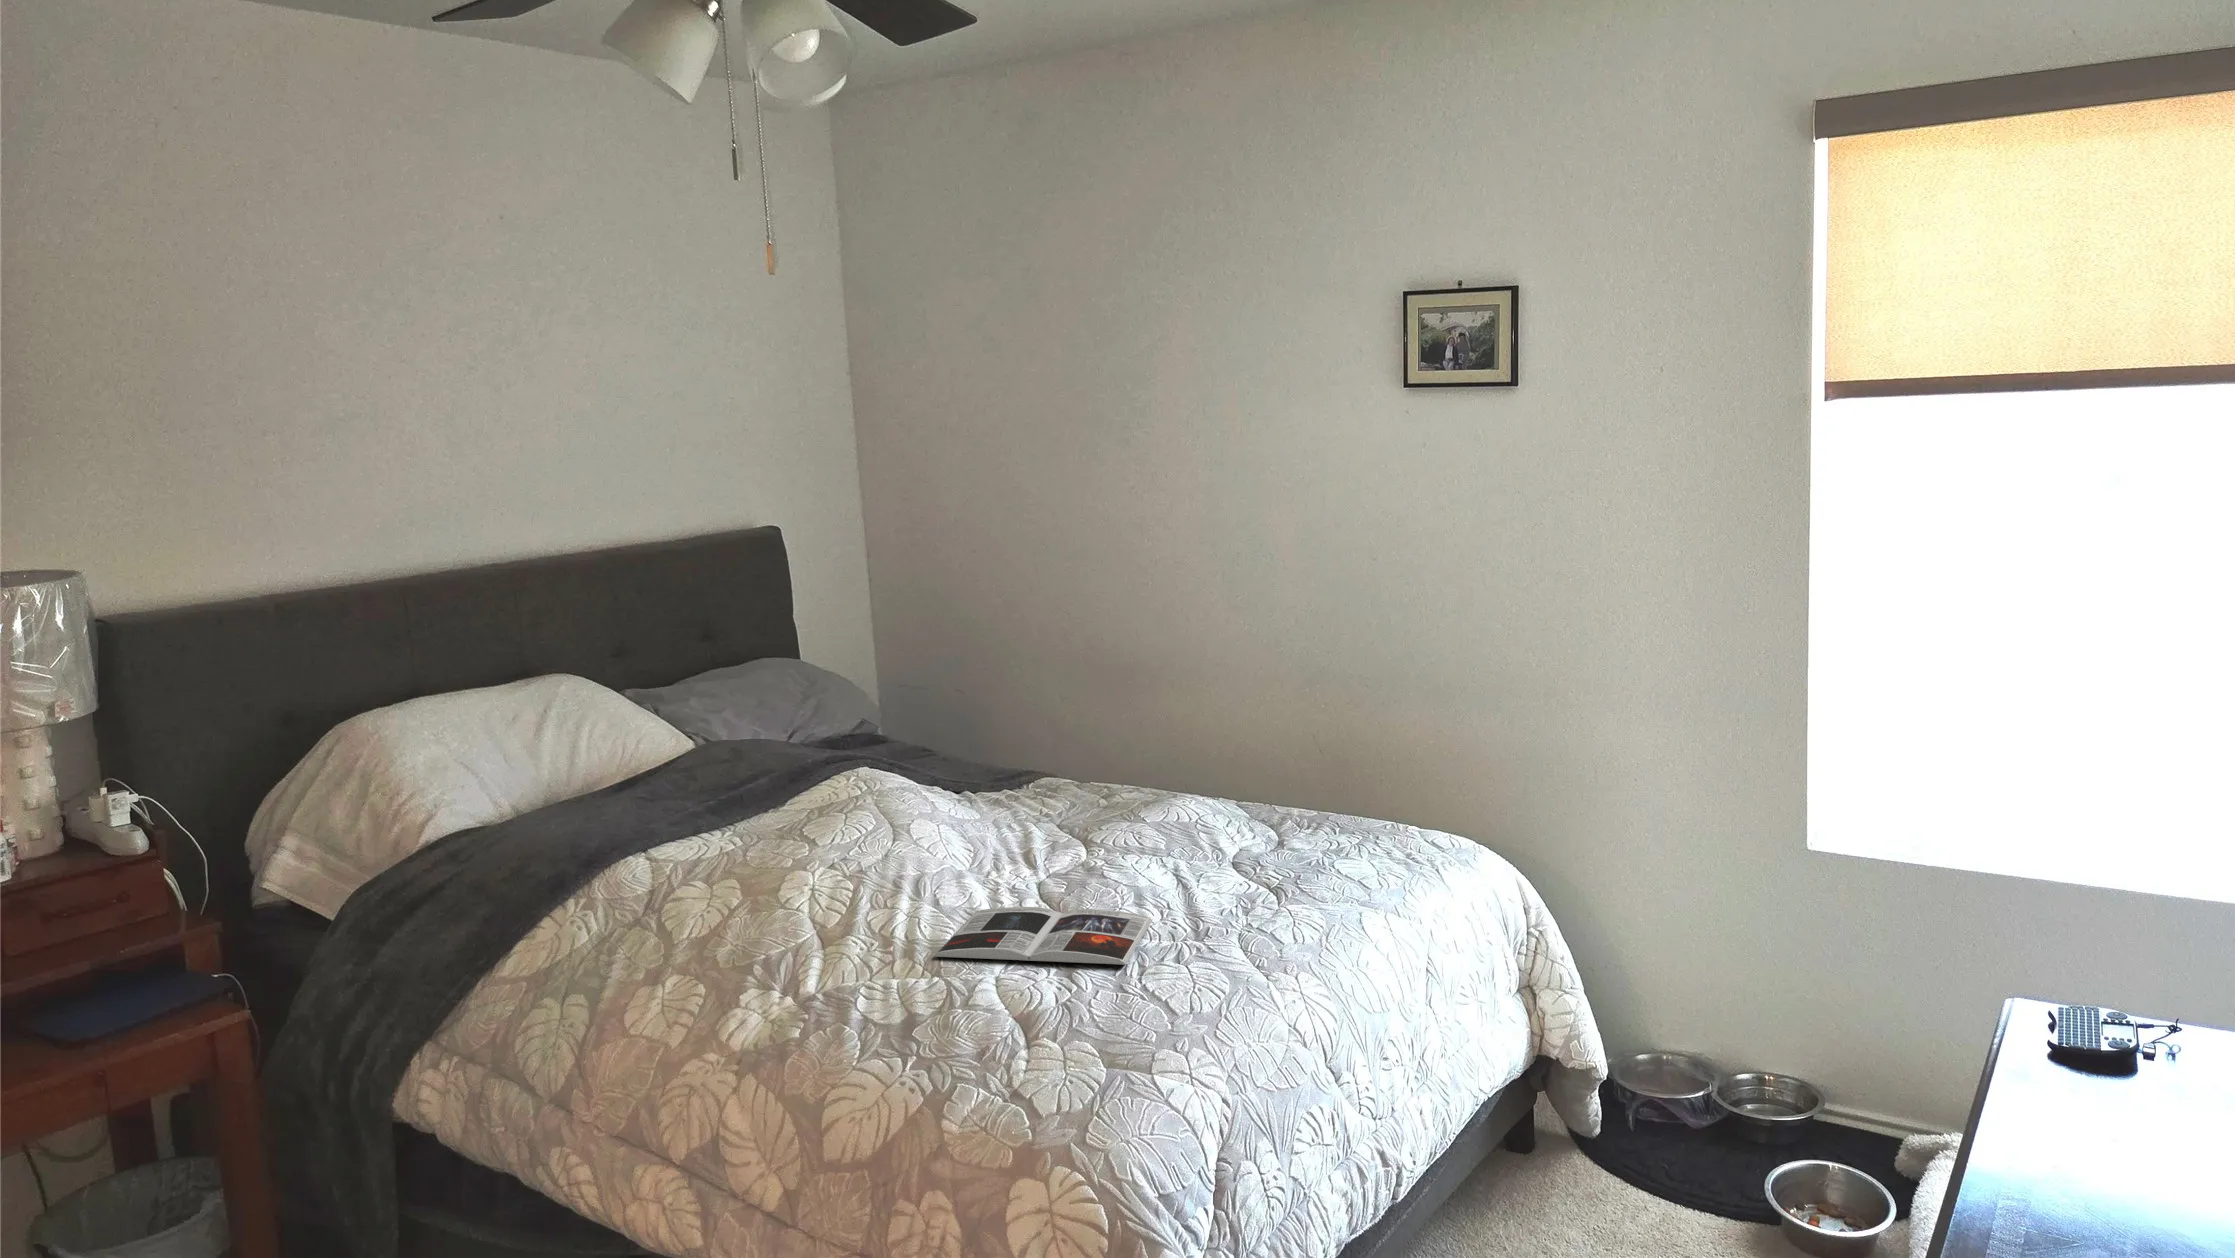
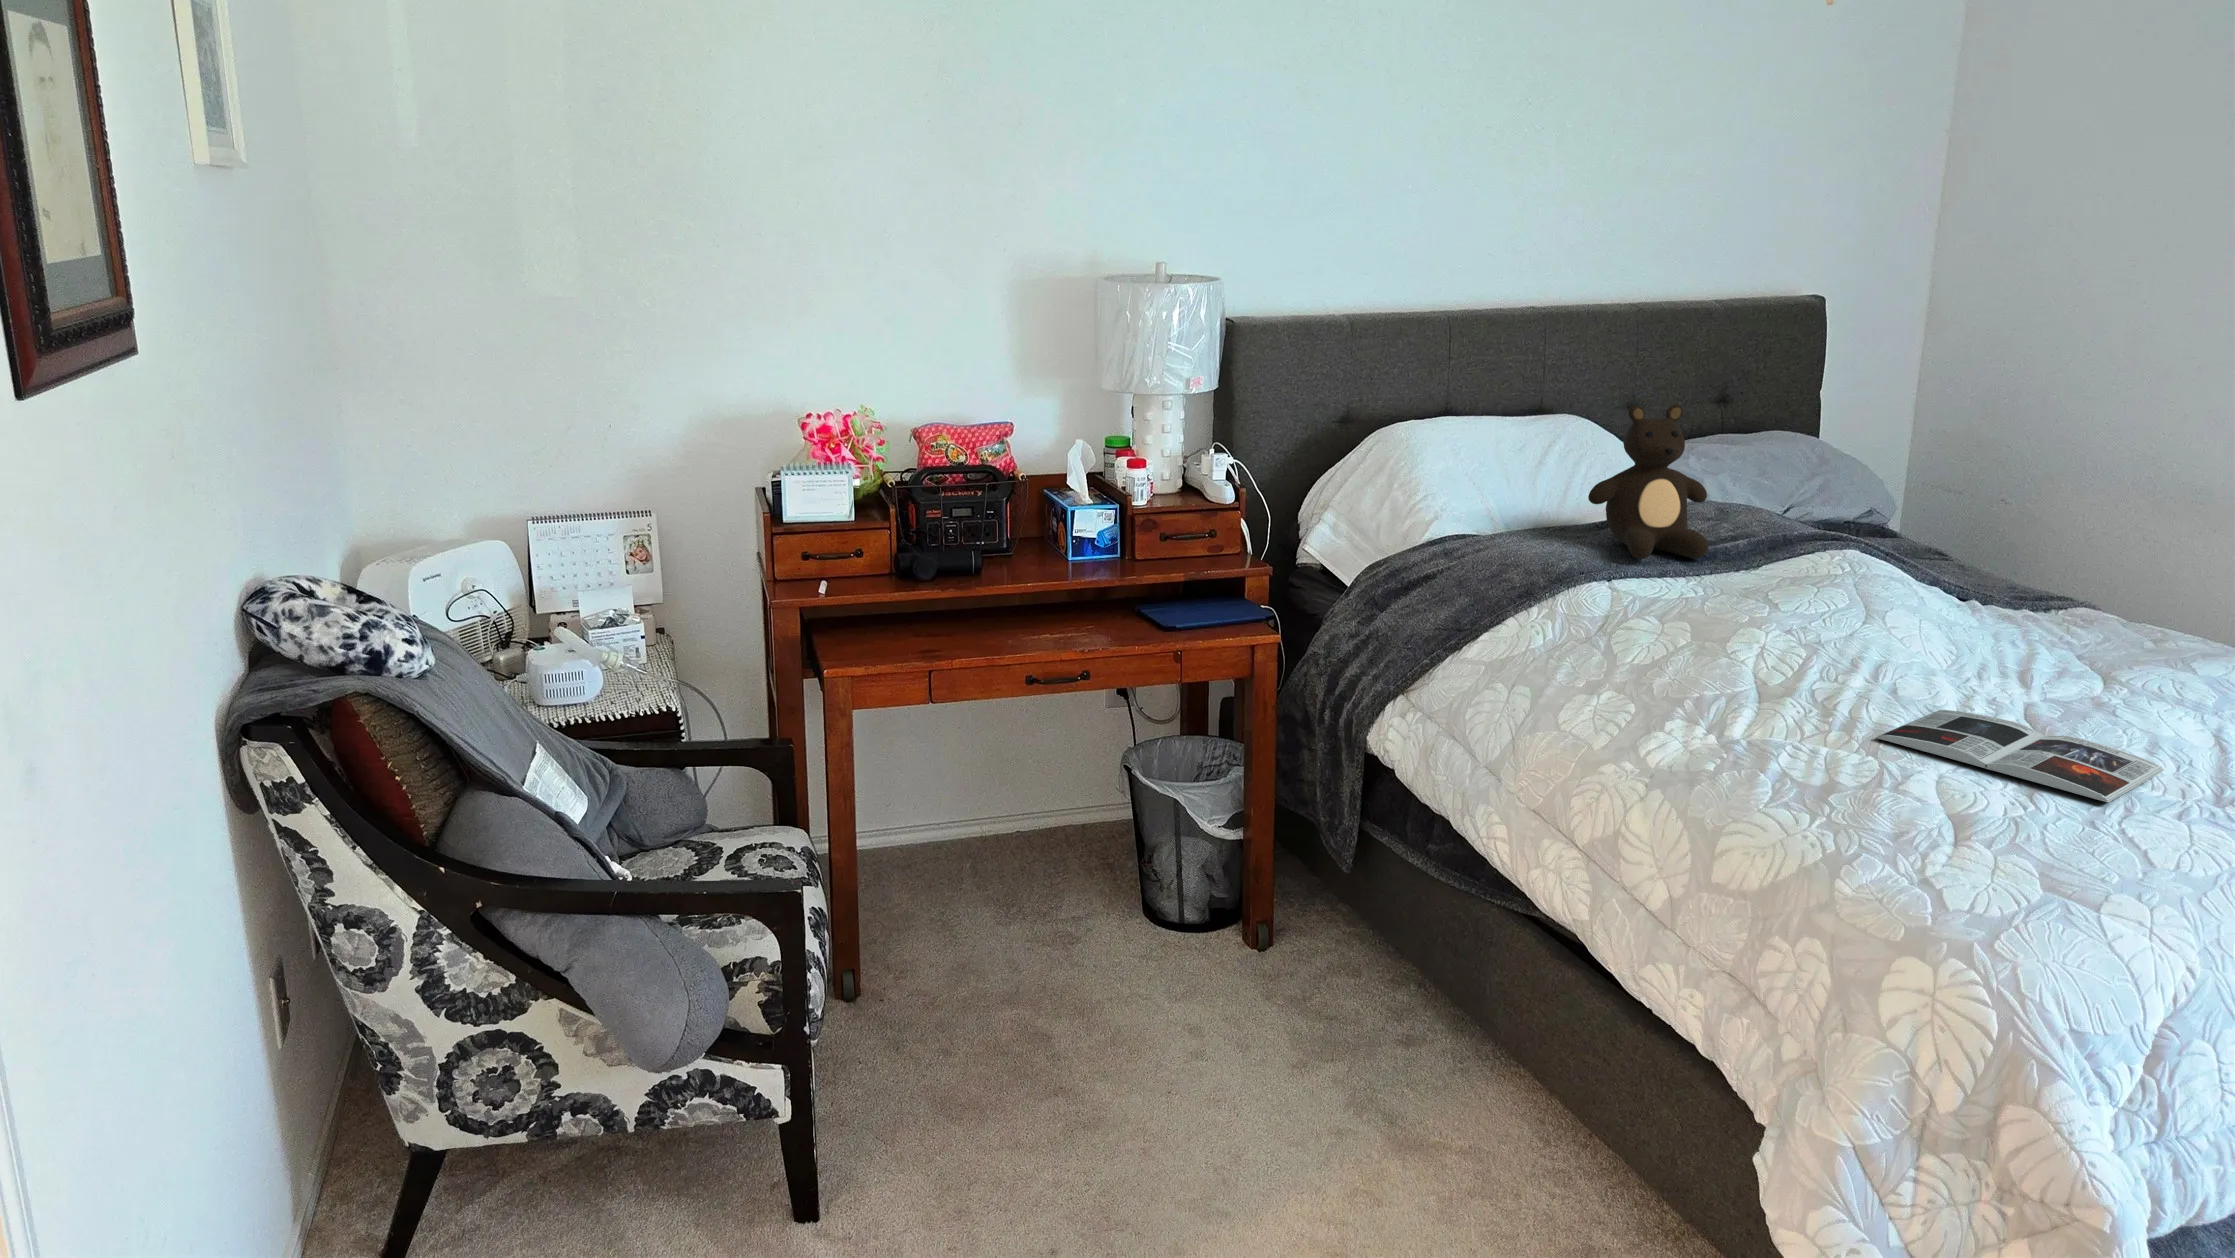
teddy bear: none [603,653,736,820] -> present [1588,405,1709,559]

